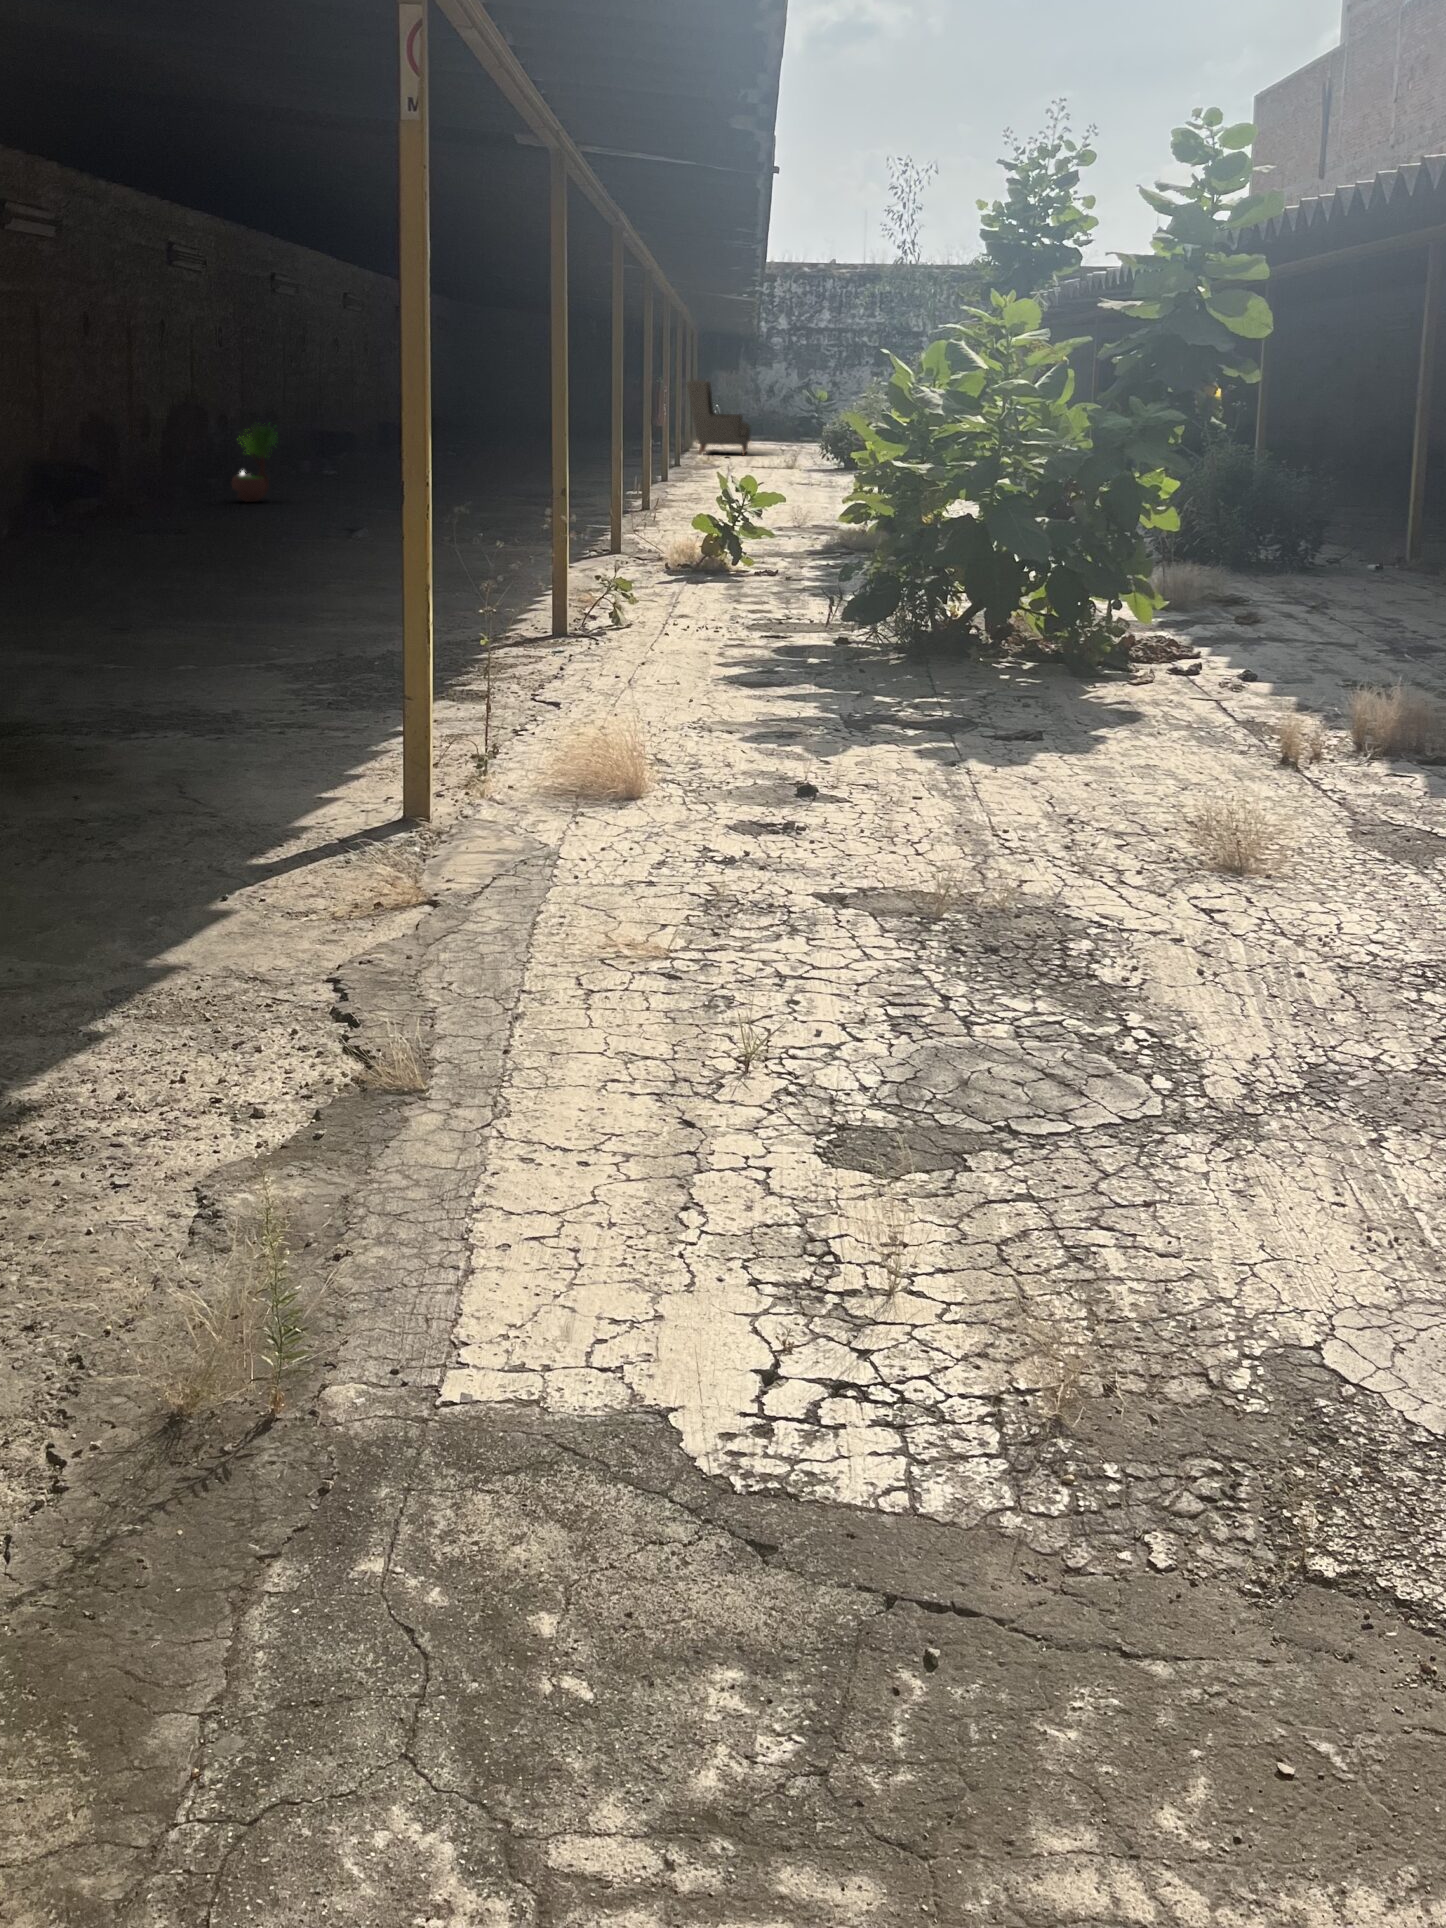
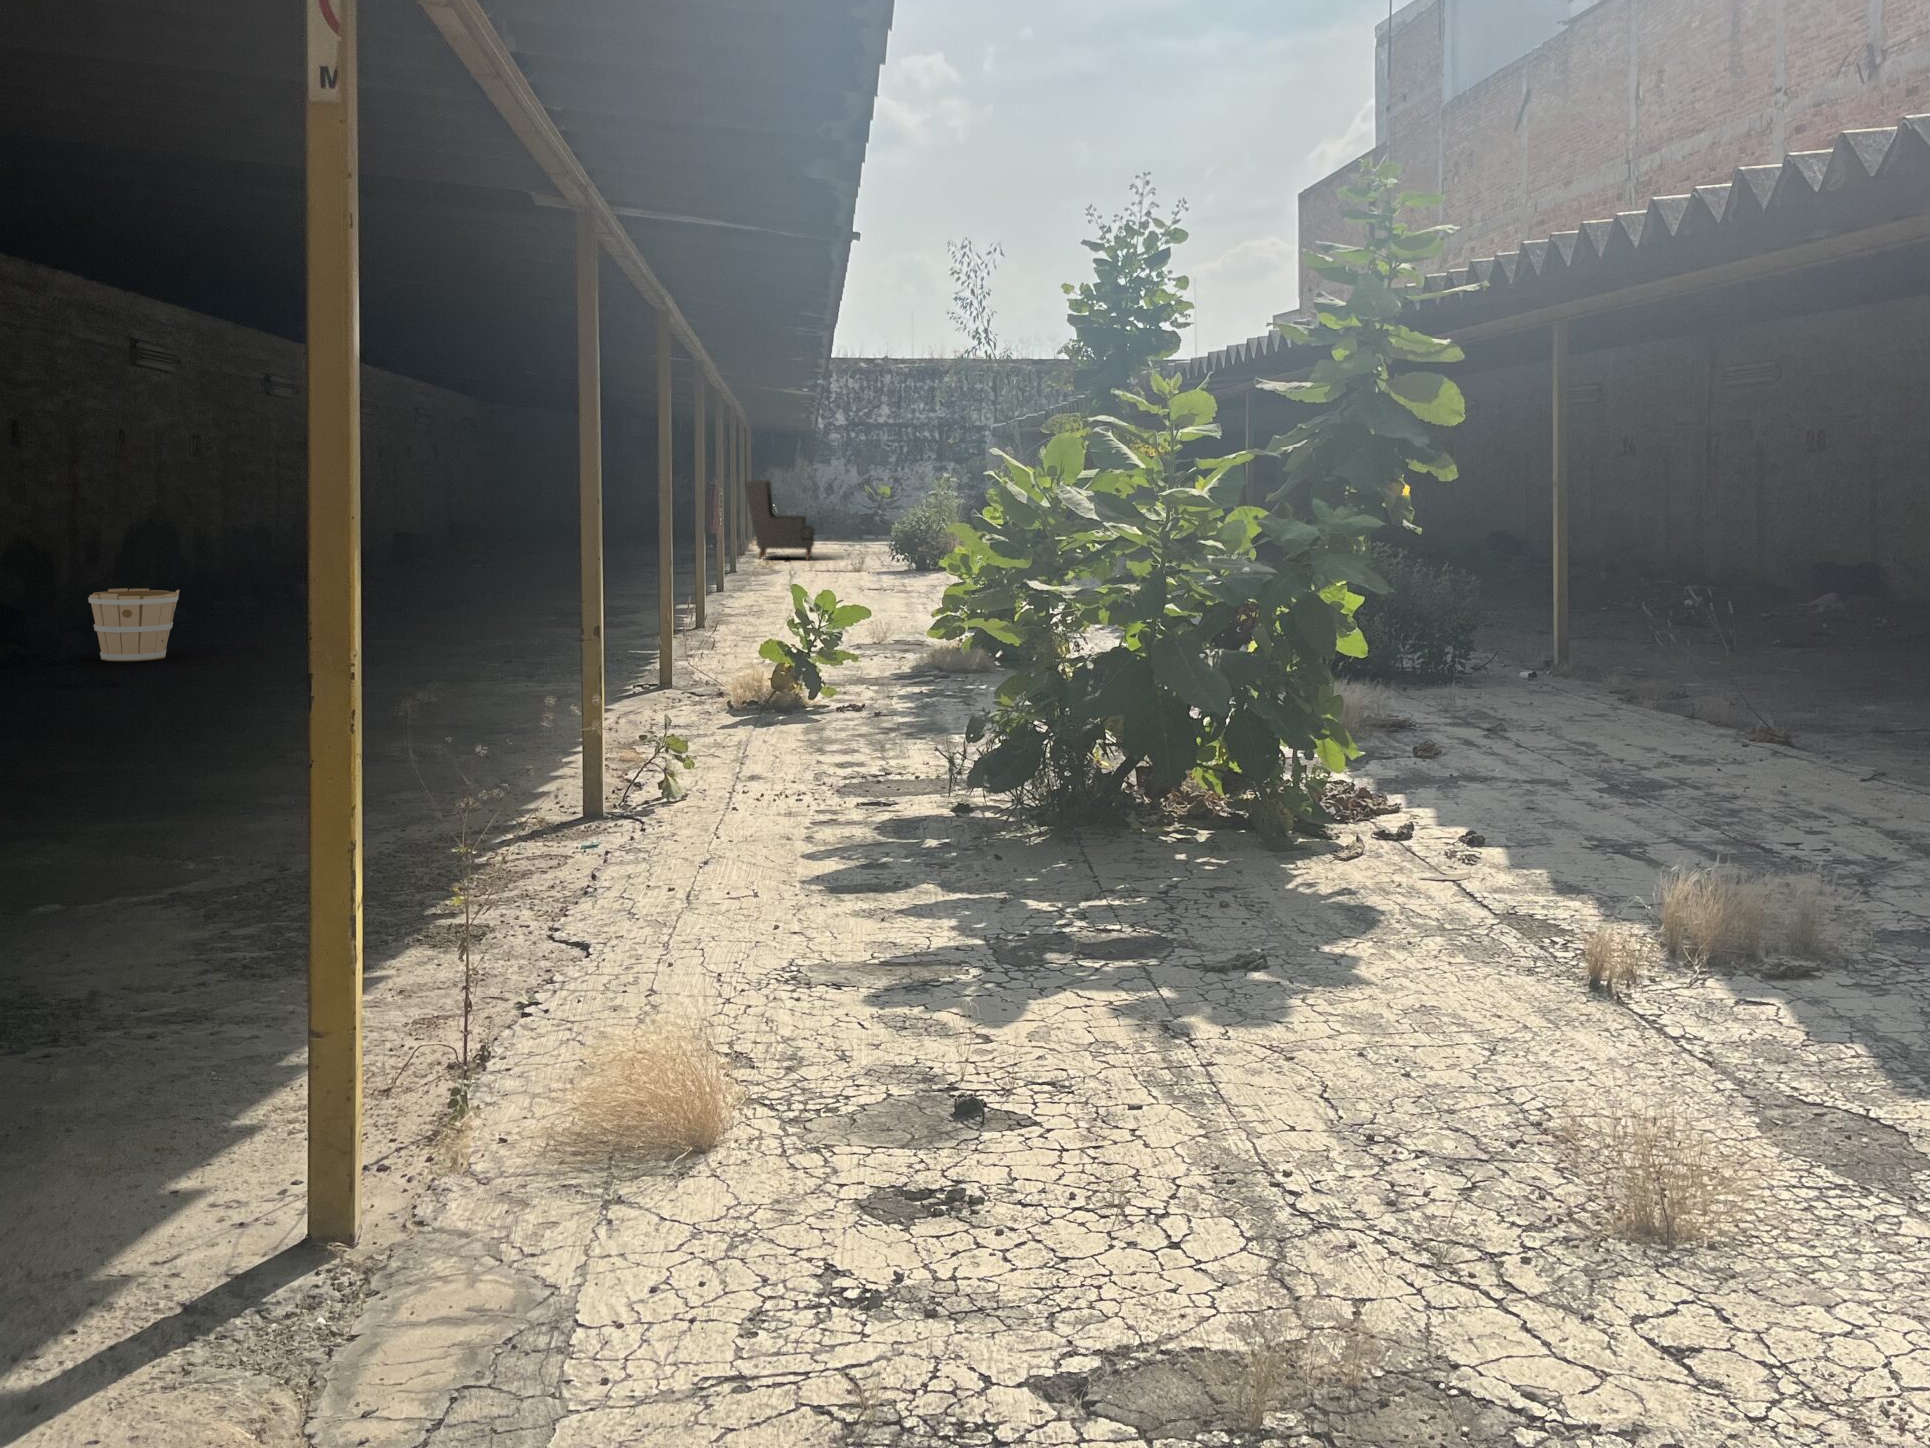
potted tree: present [232,423,278,502] -> none [186,530,250,632]
wooden bucket: none [165,464,232,522] -> present [88,588,179,661]

